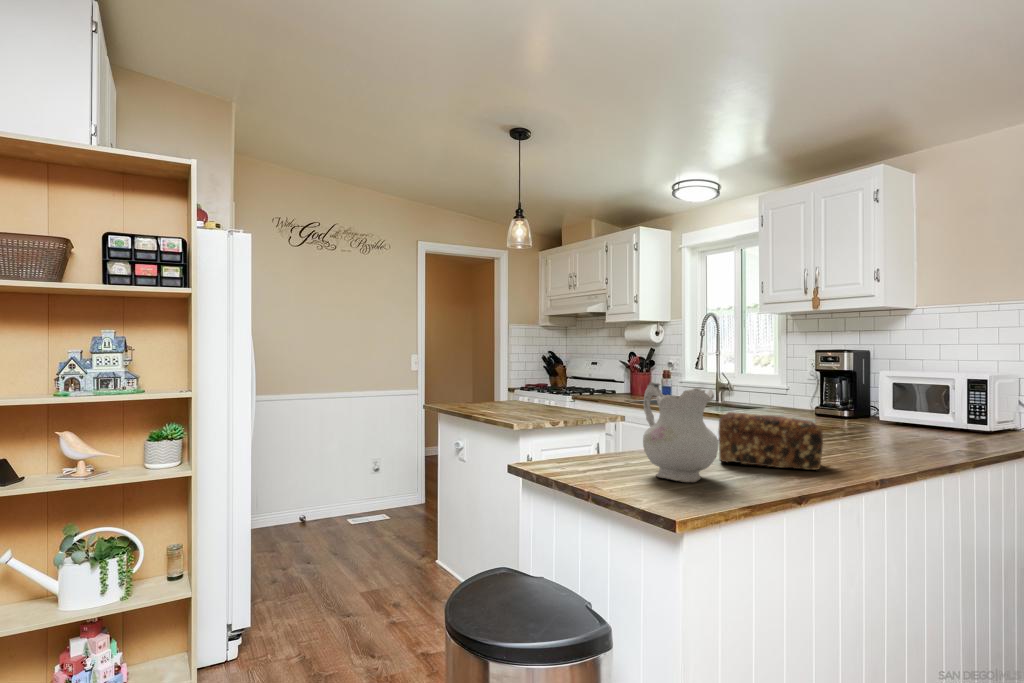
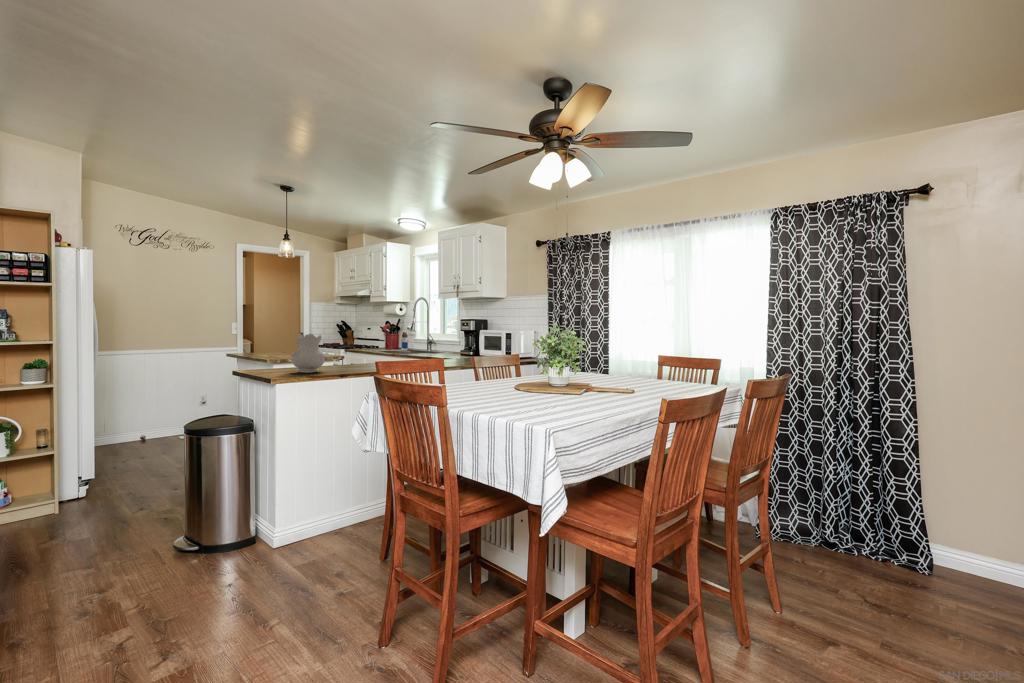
bread loaf: present [718,412,823,470] -> none [339,347,387,369]

